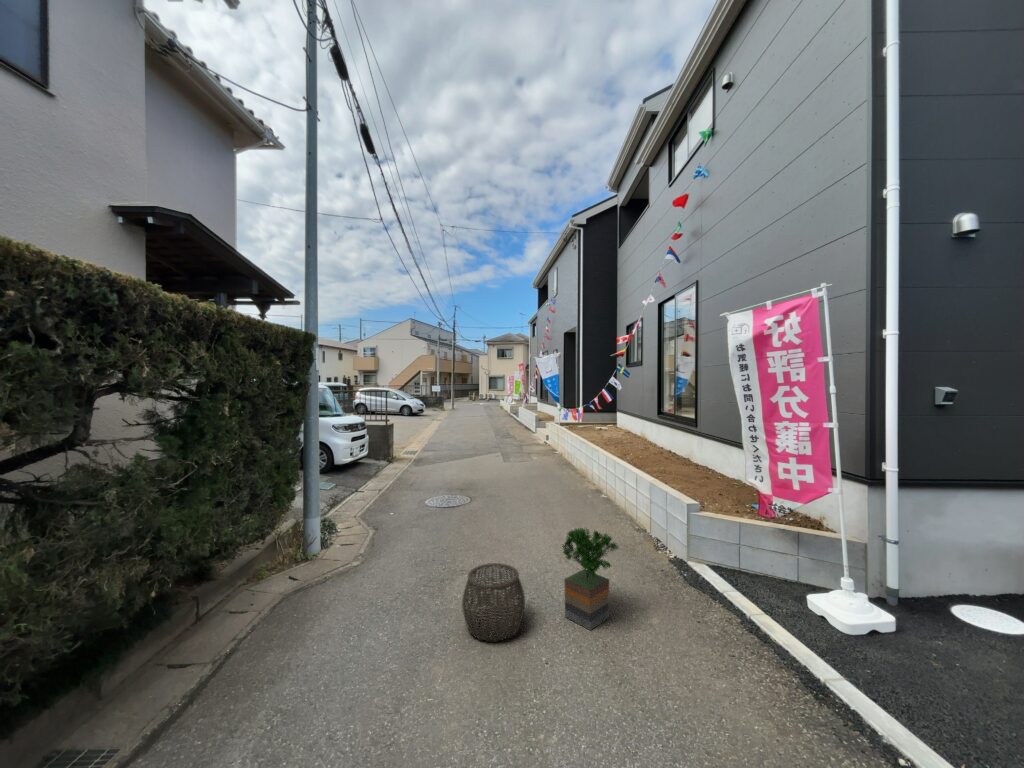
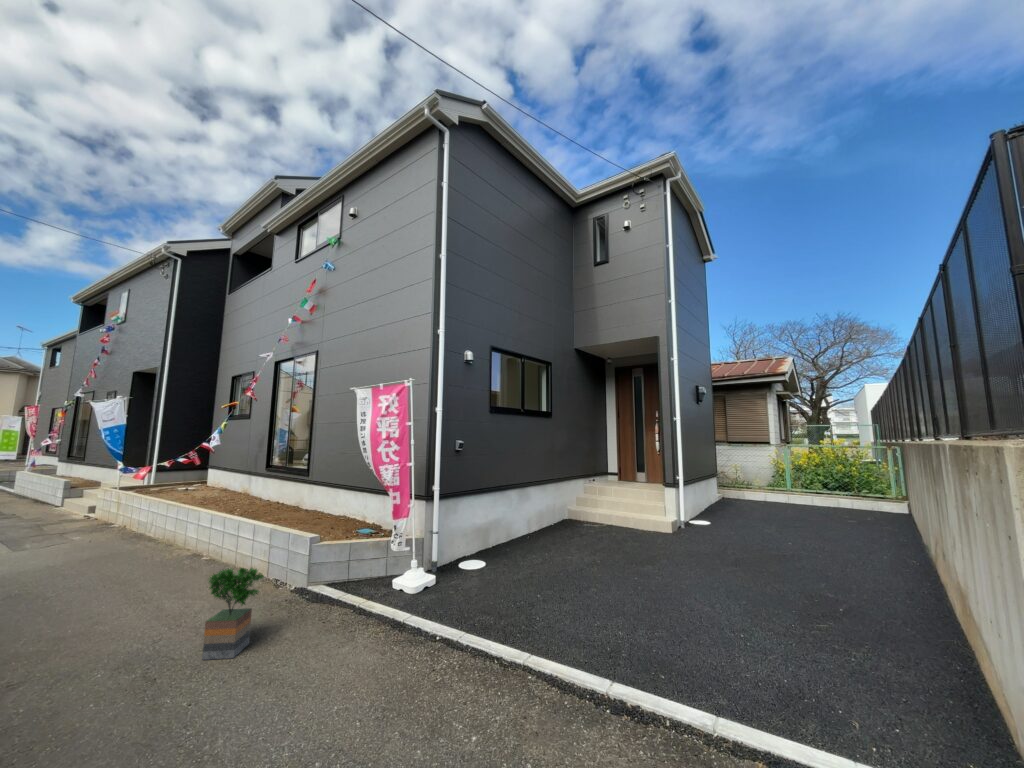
woven basket: present [462,563,525,641] -> none [69,626,162,716]

